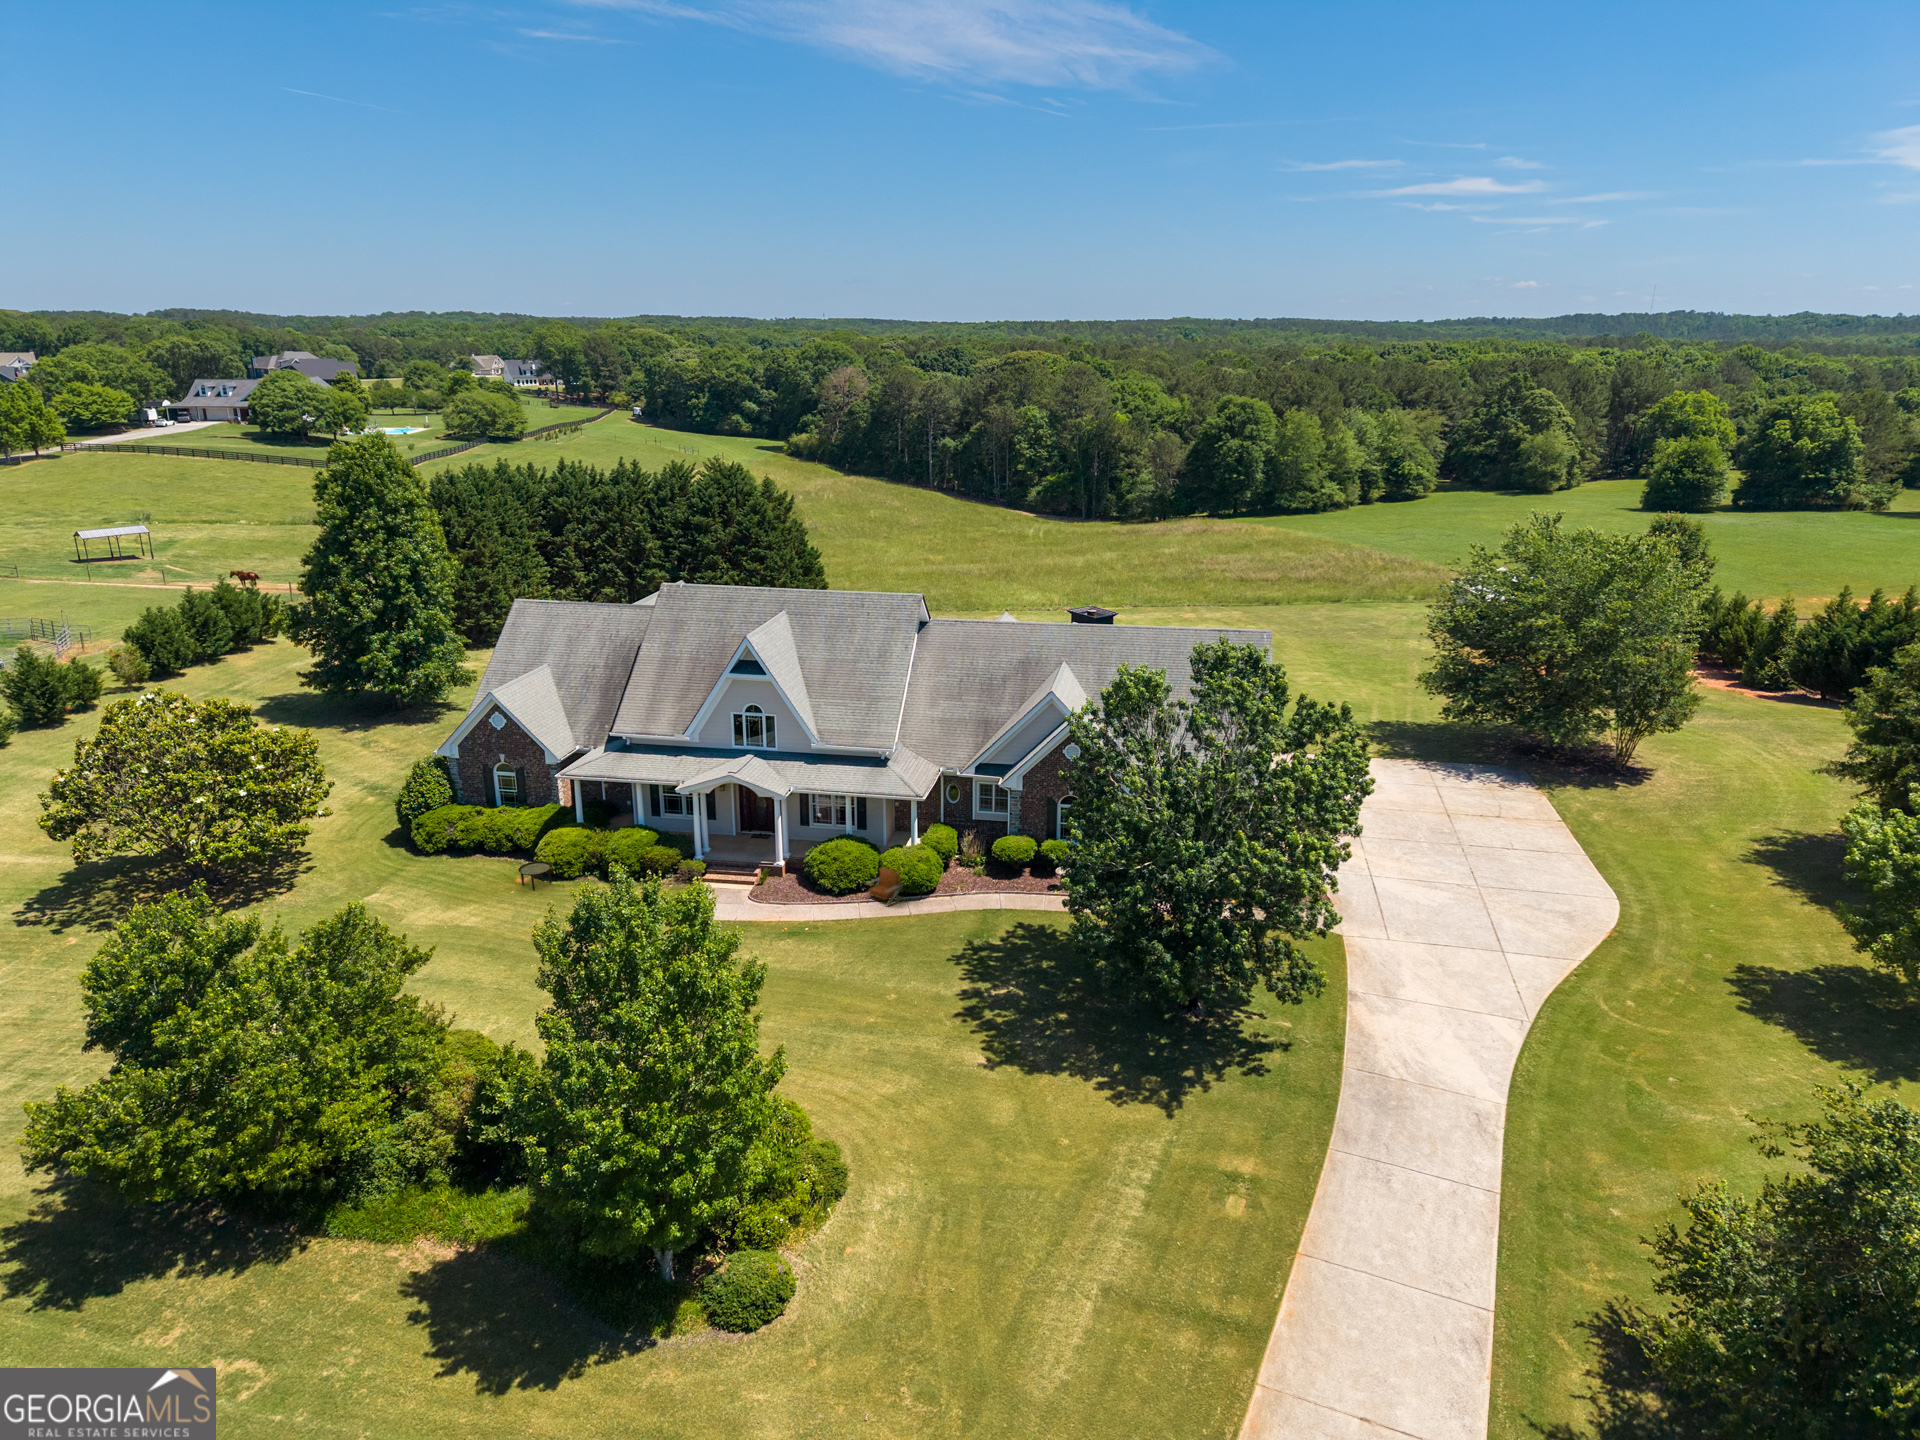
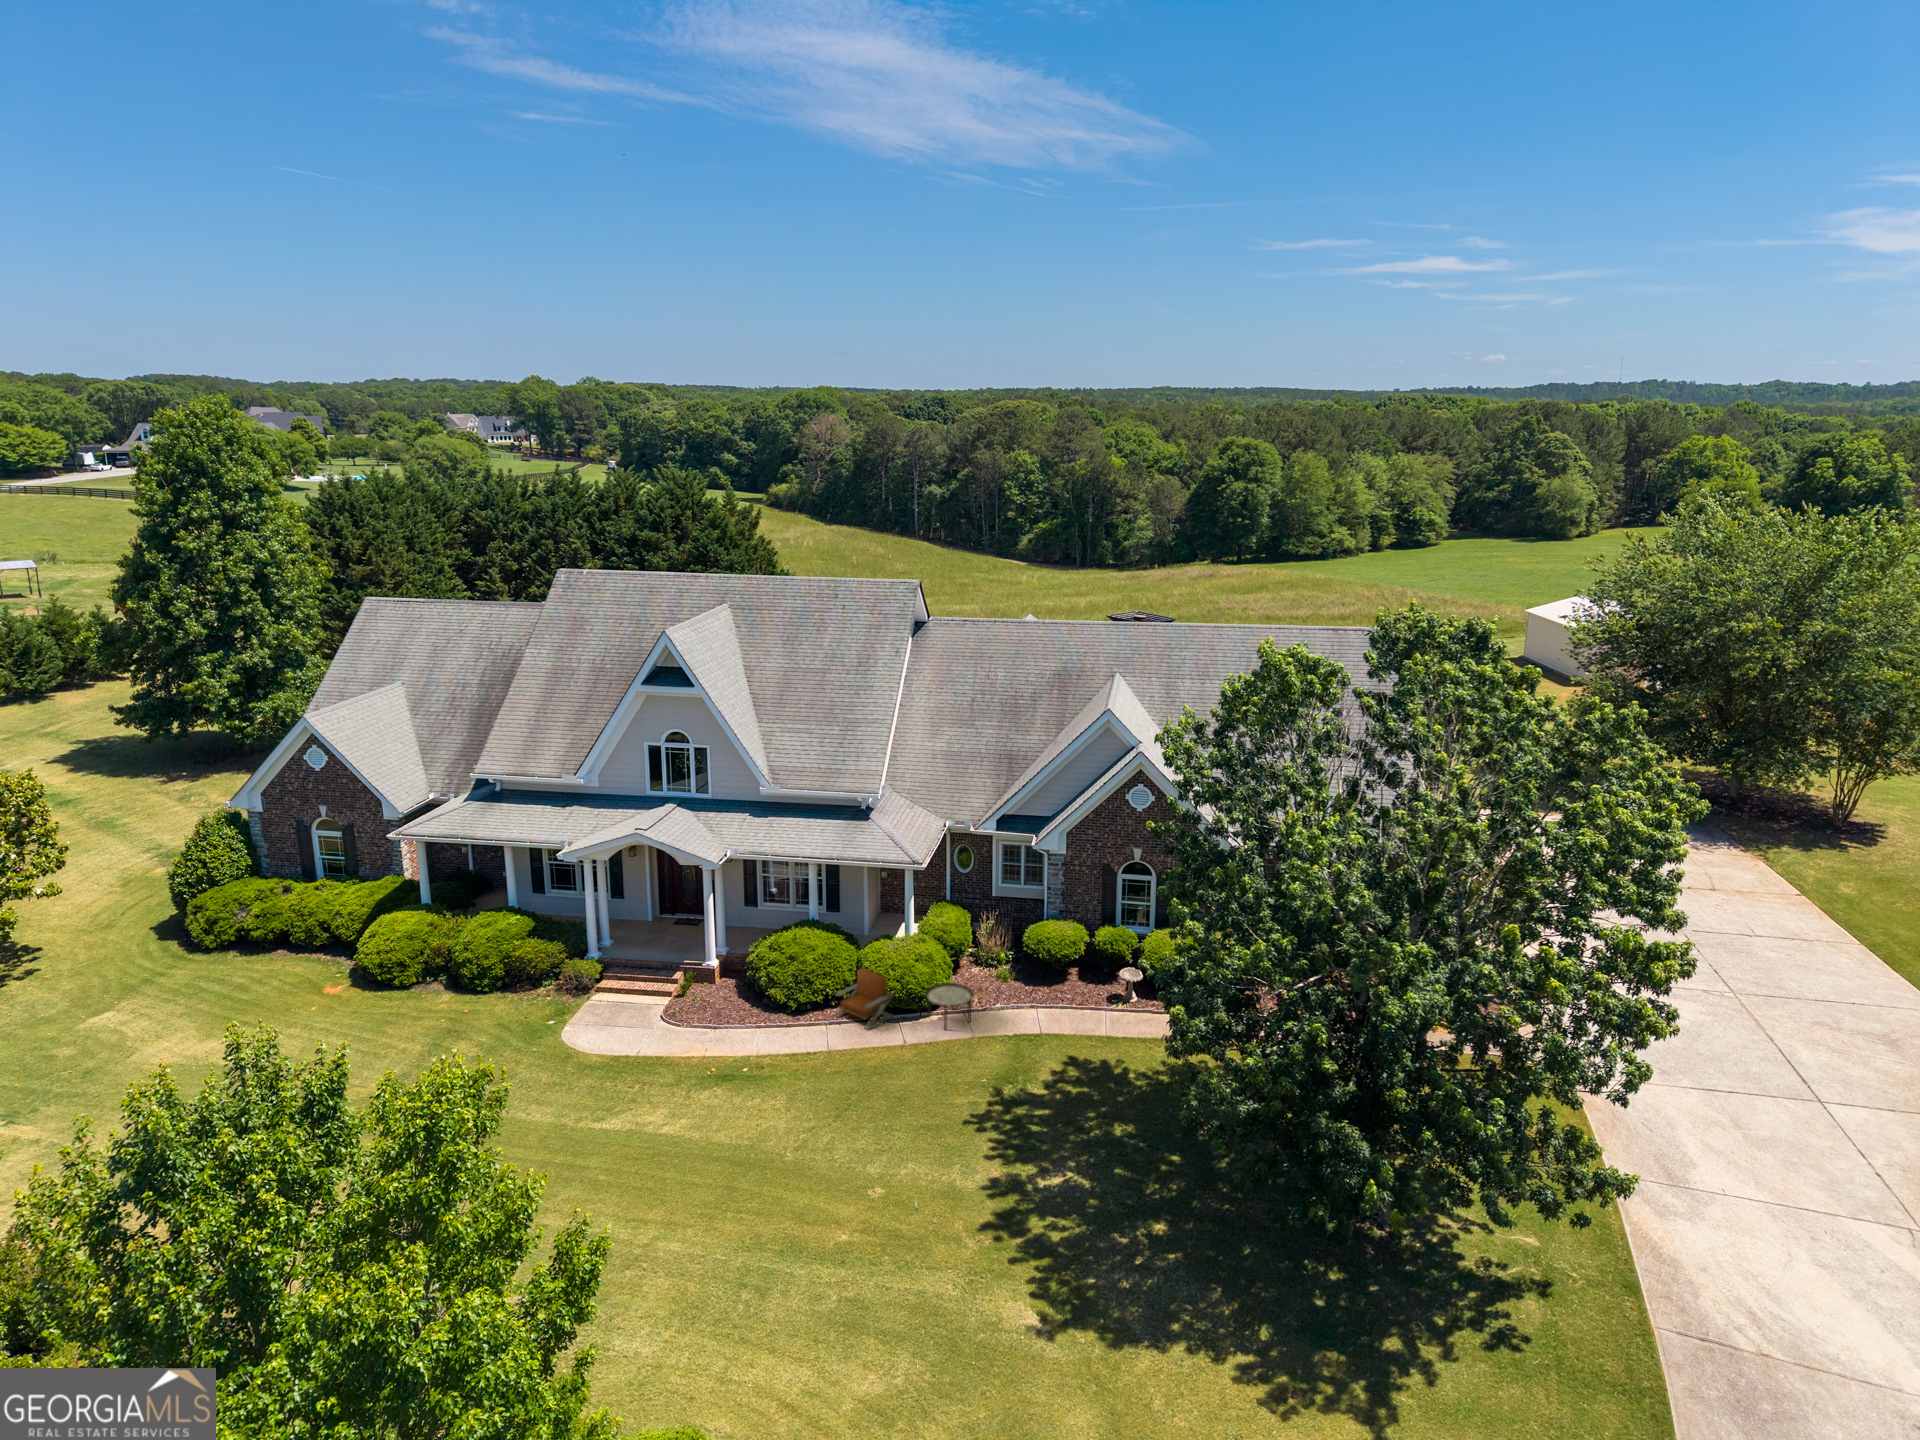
round table: present [518,861,552,891] -> present [925,983,973,1030]

